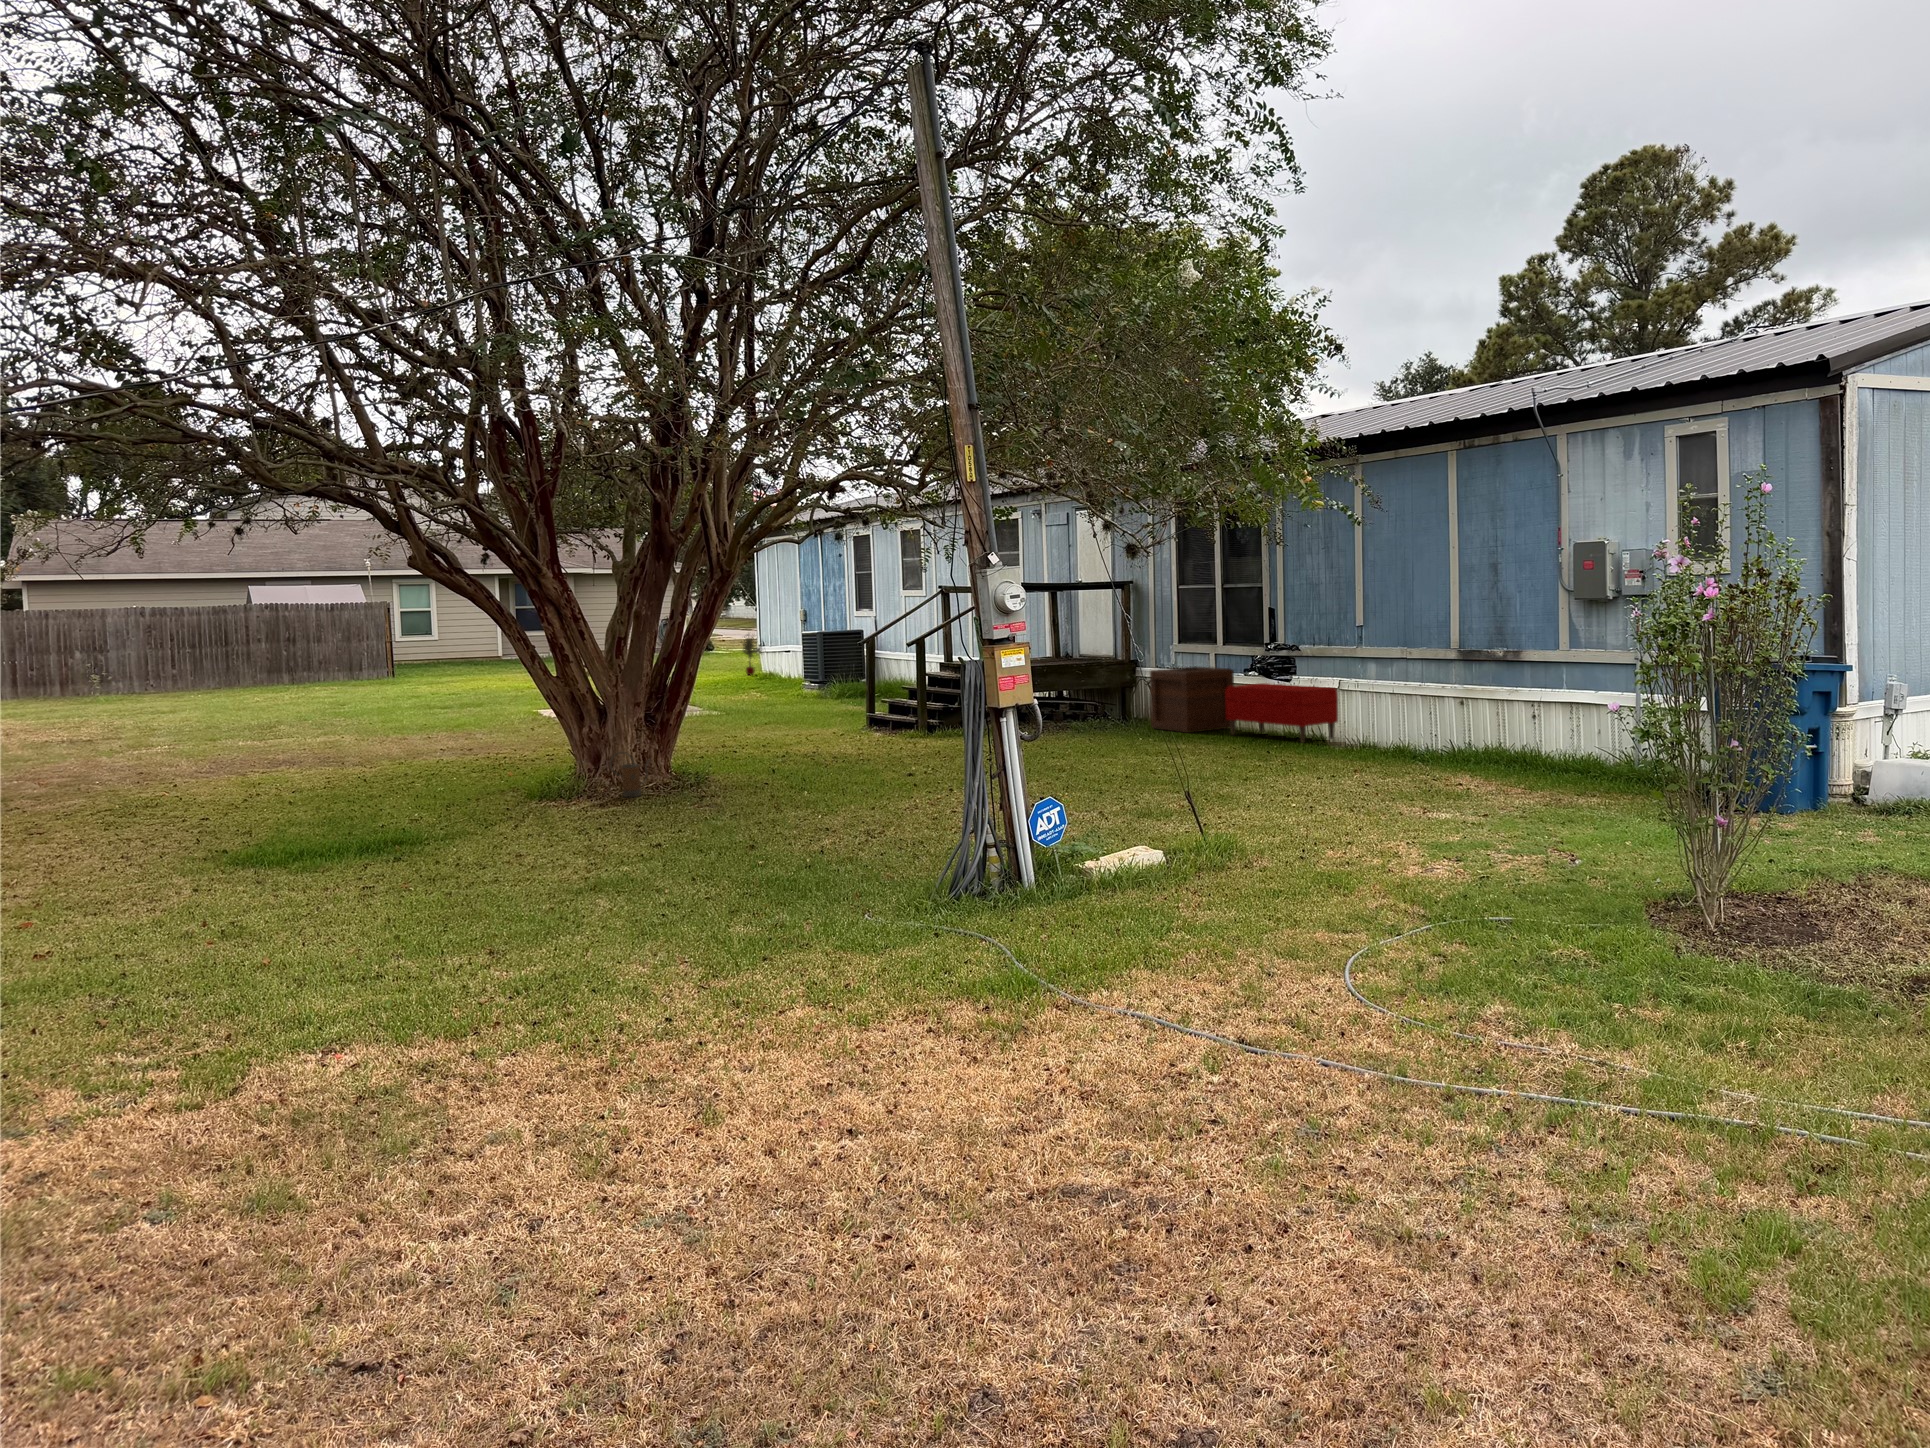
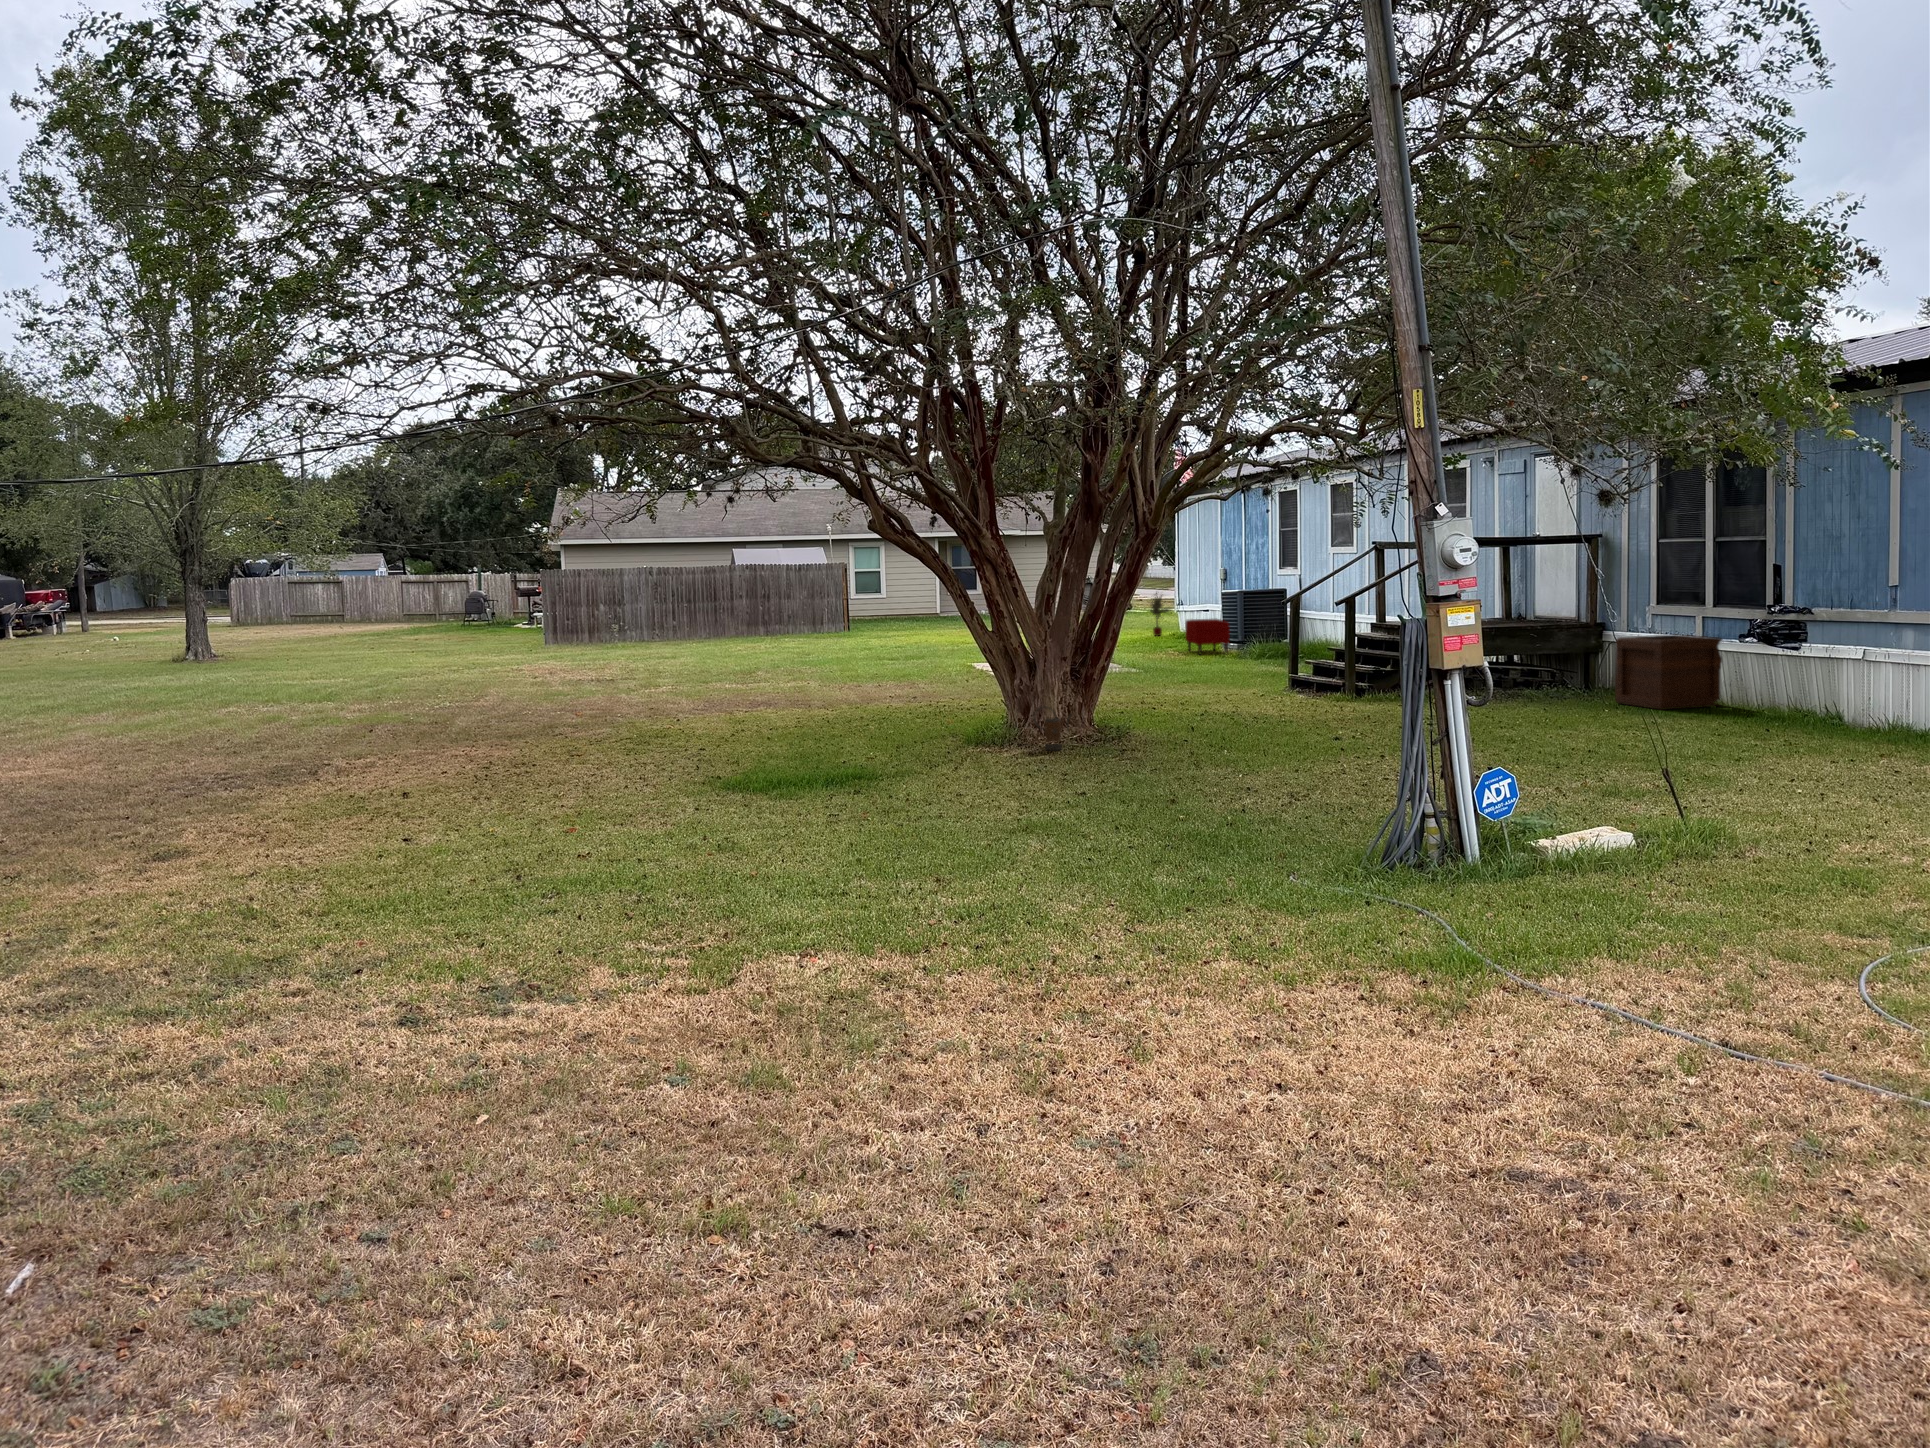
bench: present [1226,683,1338,743] -> present [1185,619,1230,655]

